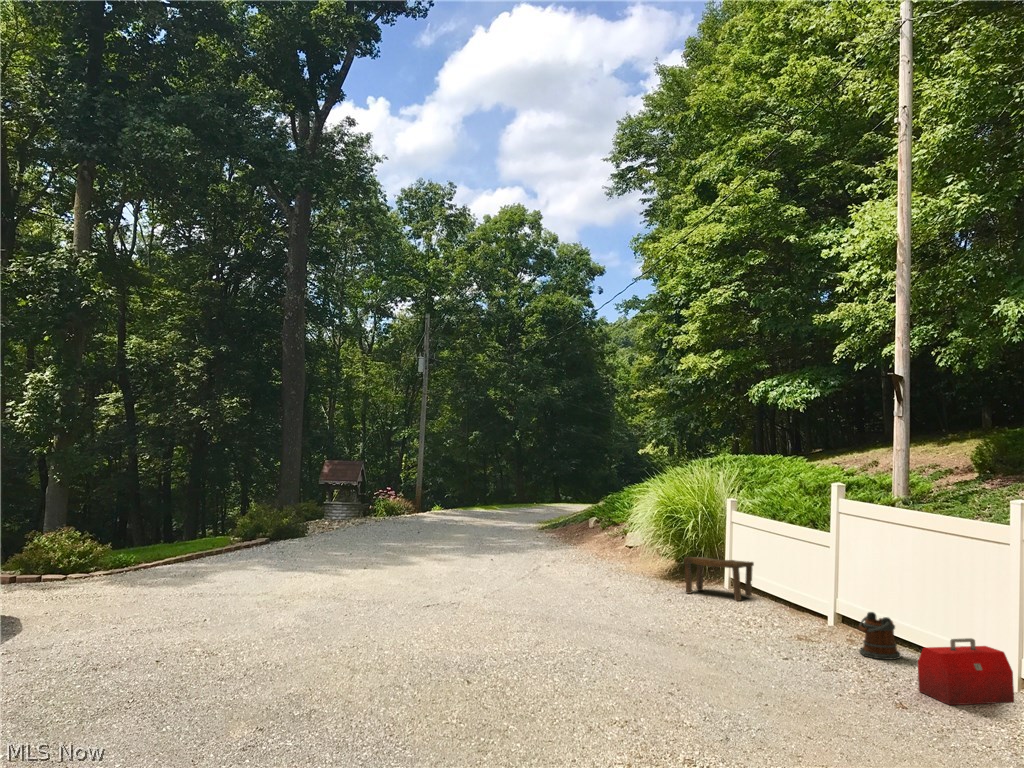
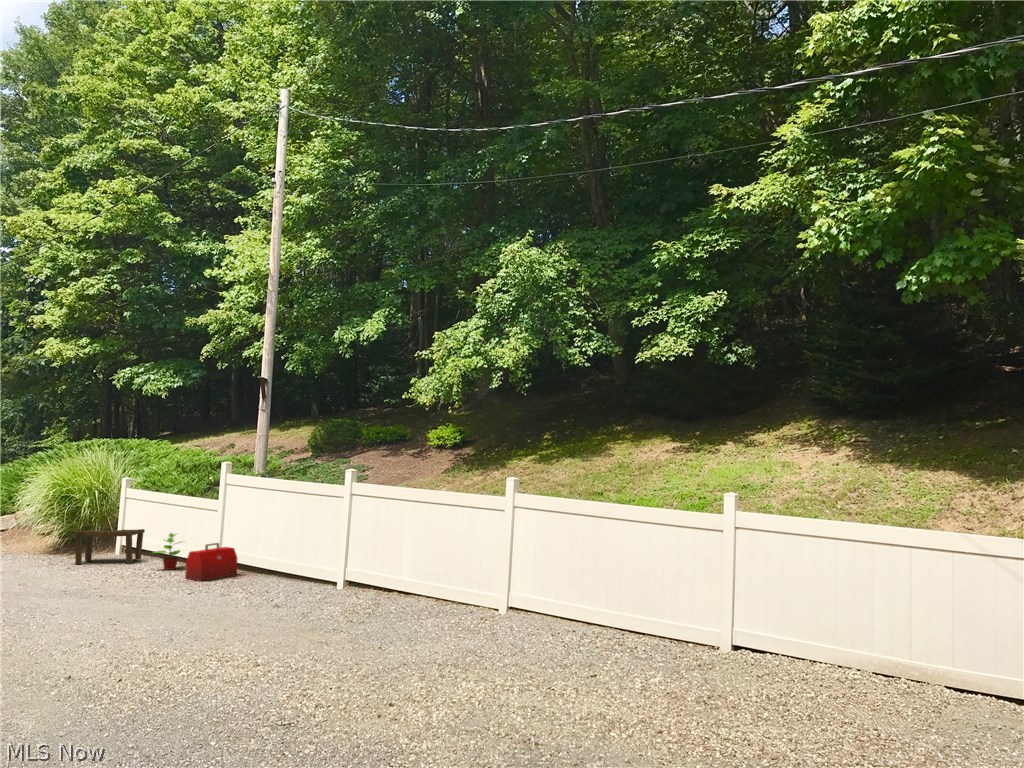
potted plant: none [756,570,794,617] -> present [152,533,180,570]
bucket: present [858,612,901,660] -> none [242,551,272,584]
toolbox: present [918,638,1014,705] -> present [185,543,237,581]

